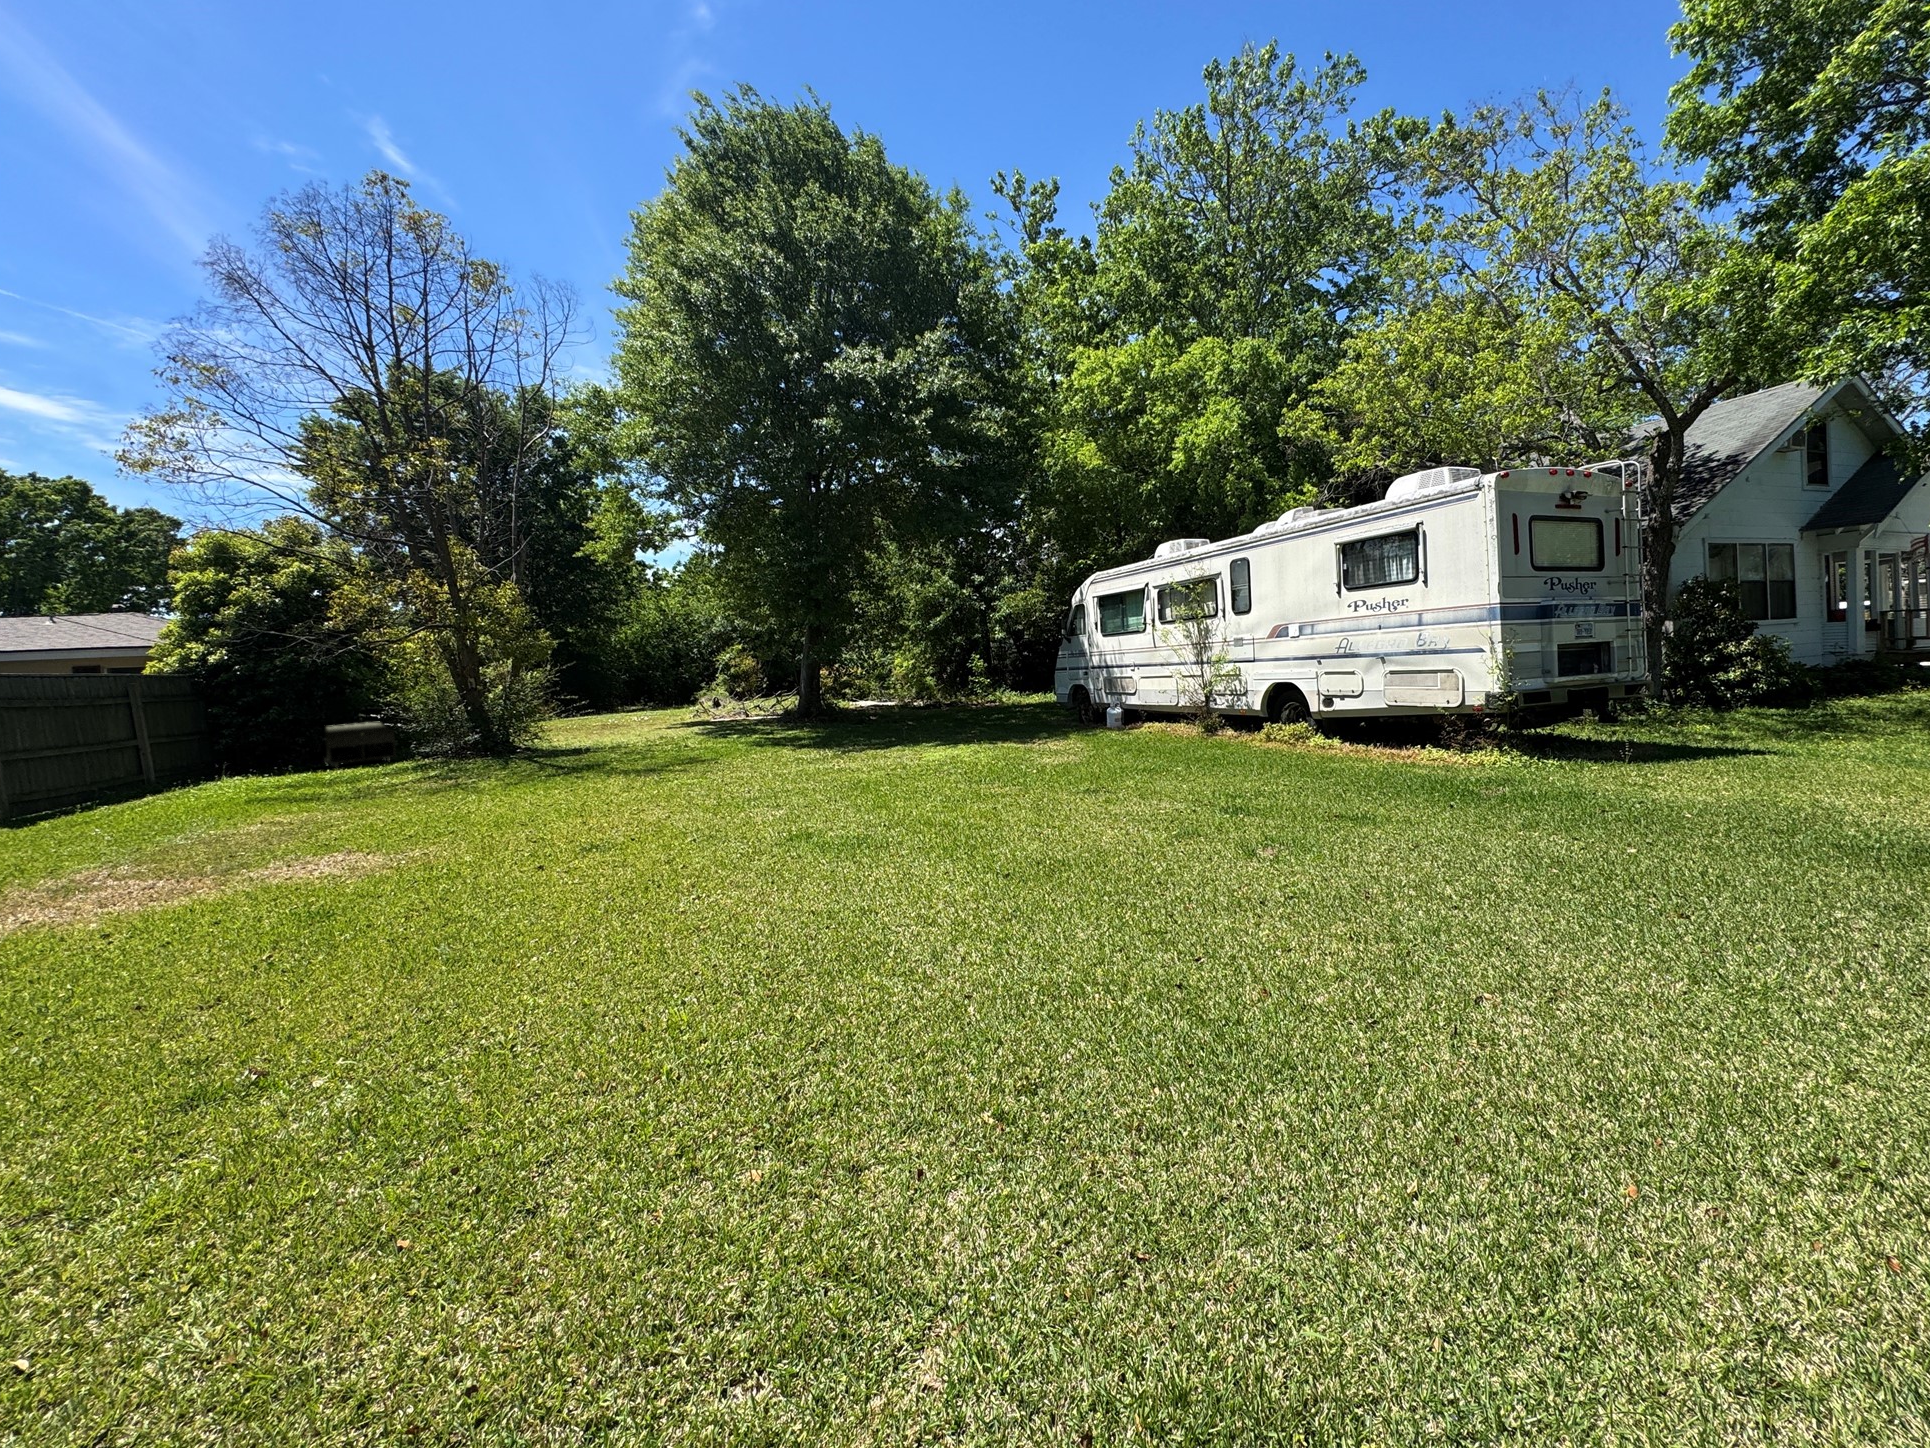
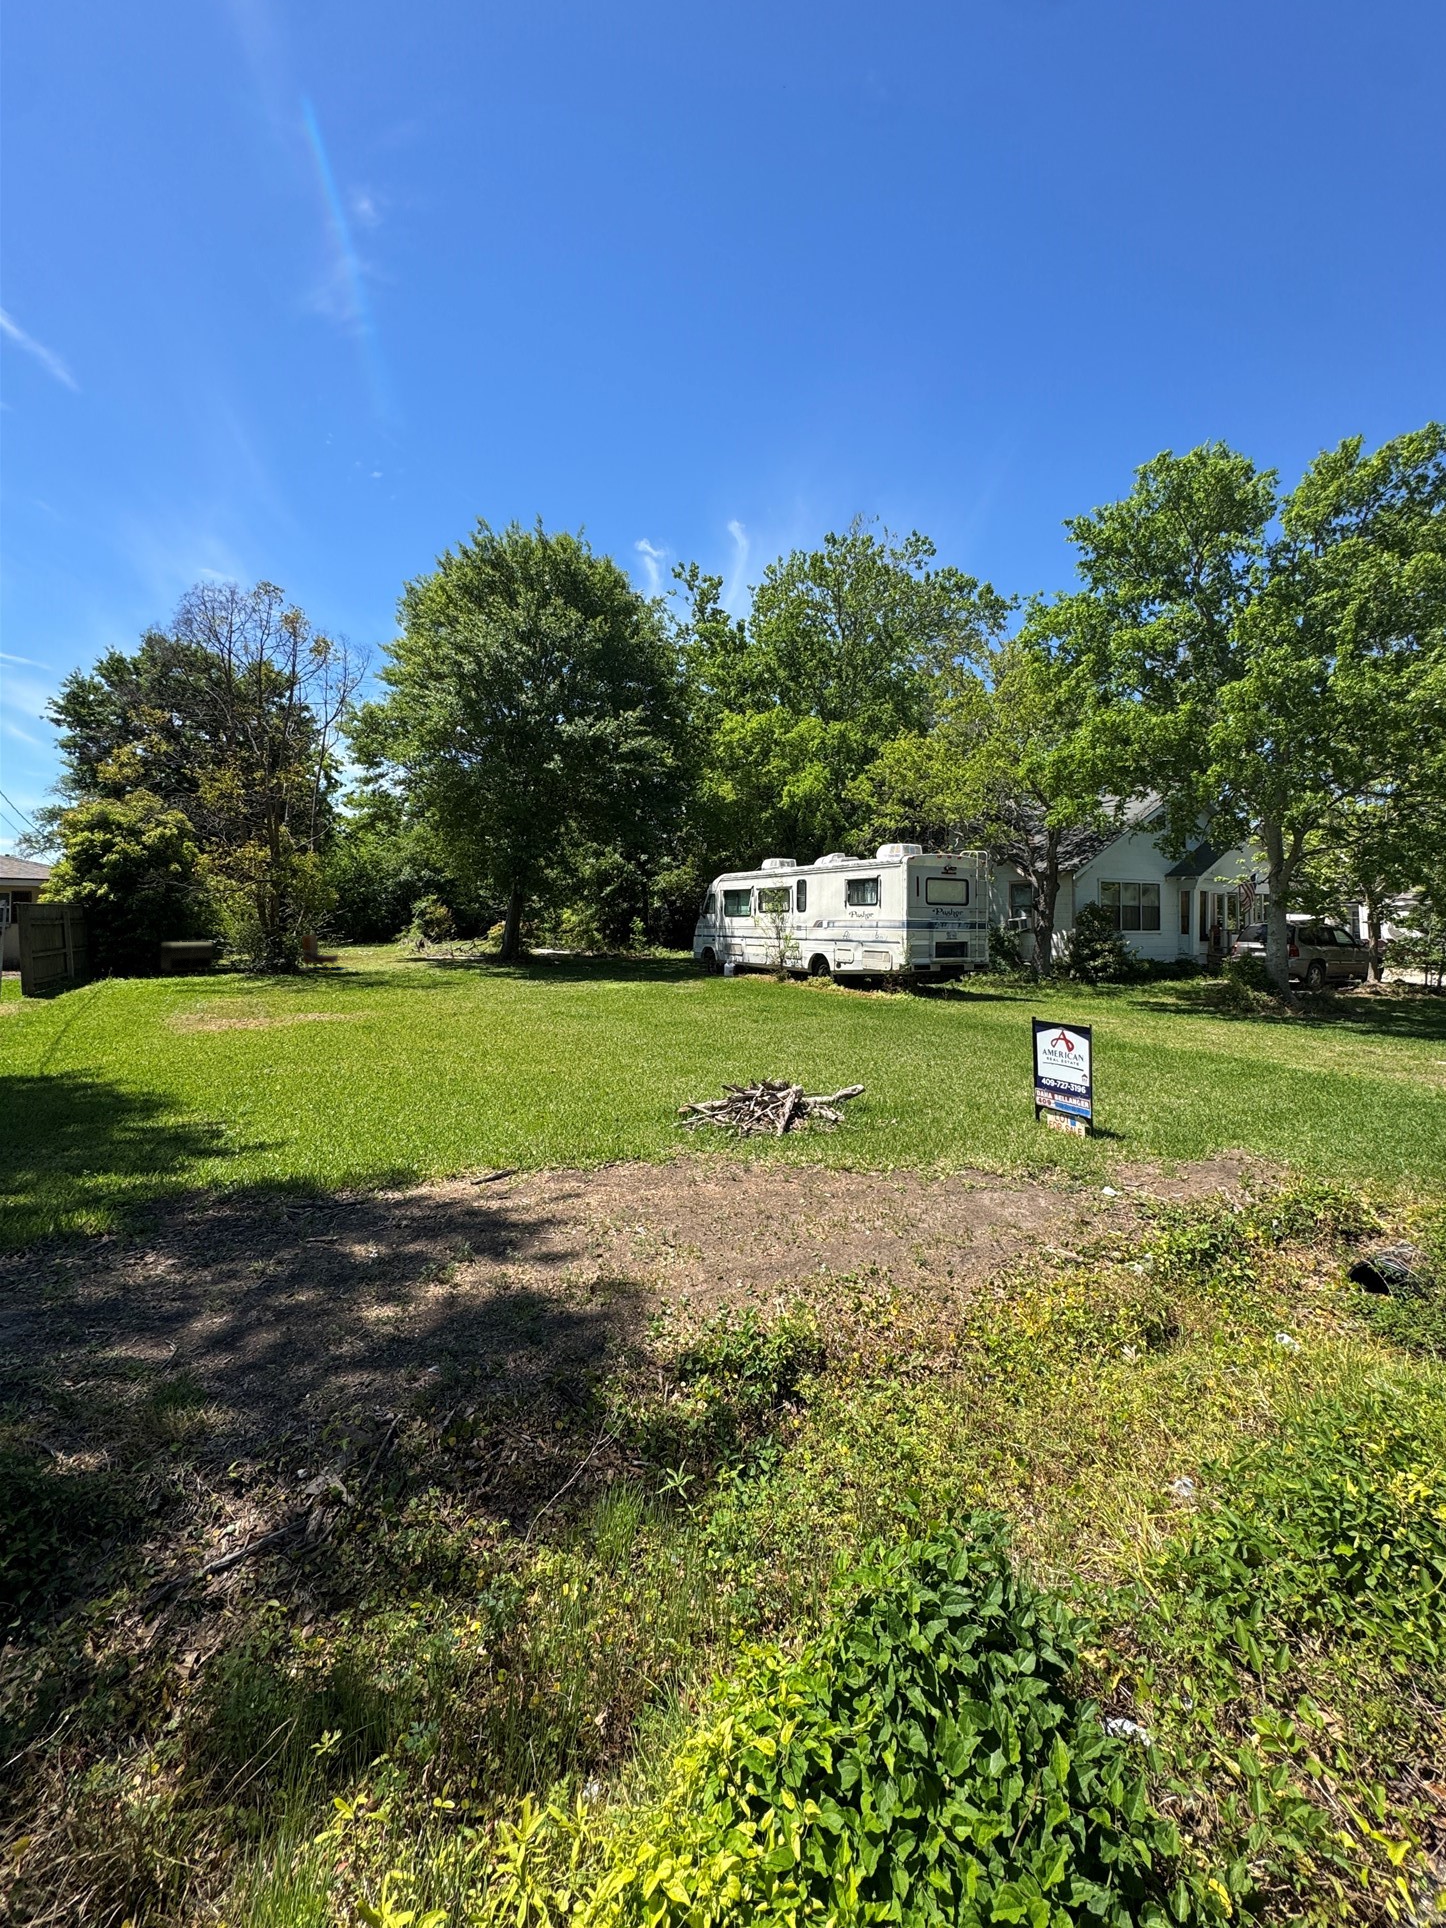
lounge chair: none [509,702,578,753] -> present [299,935,339,971]

